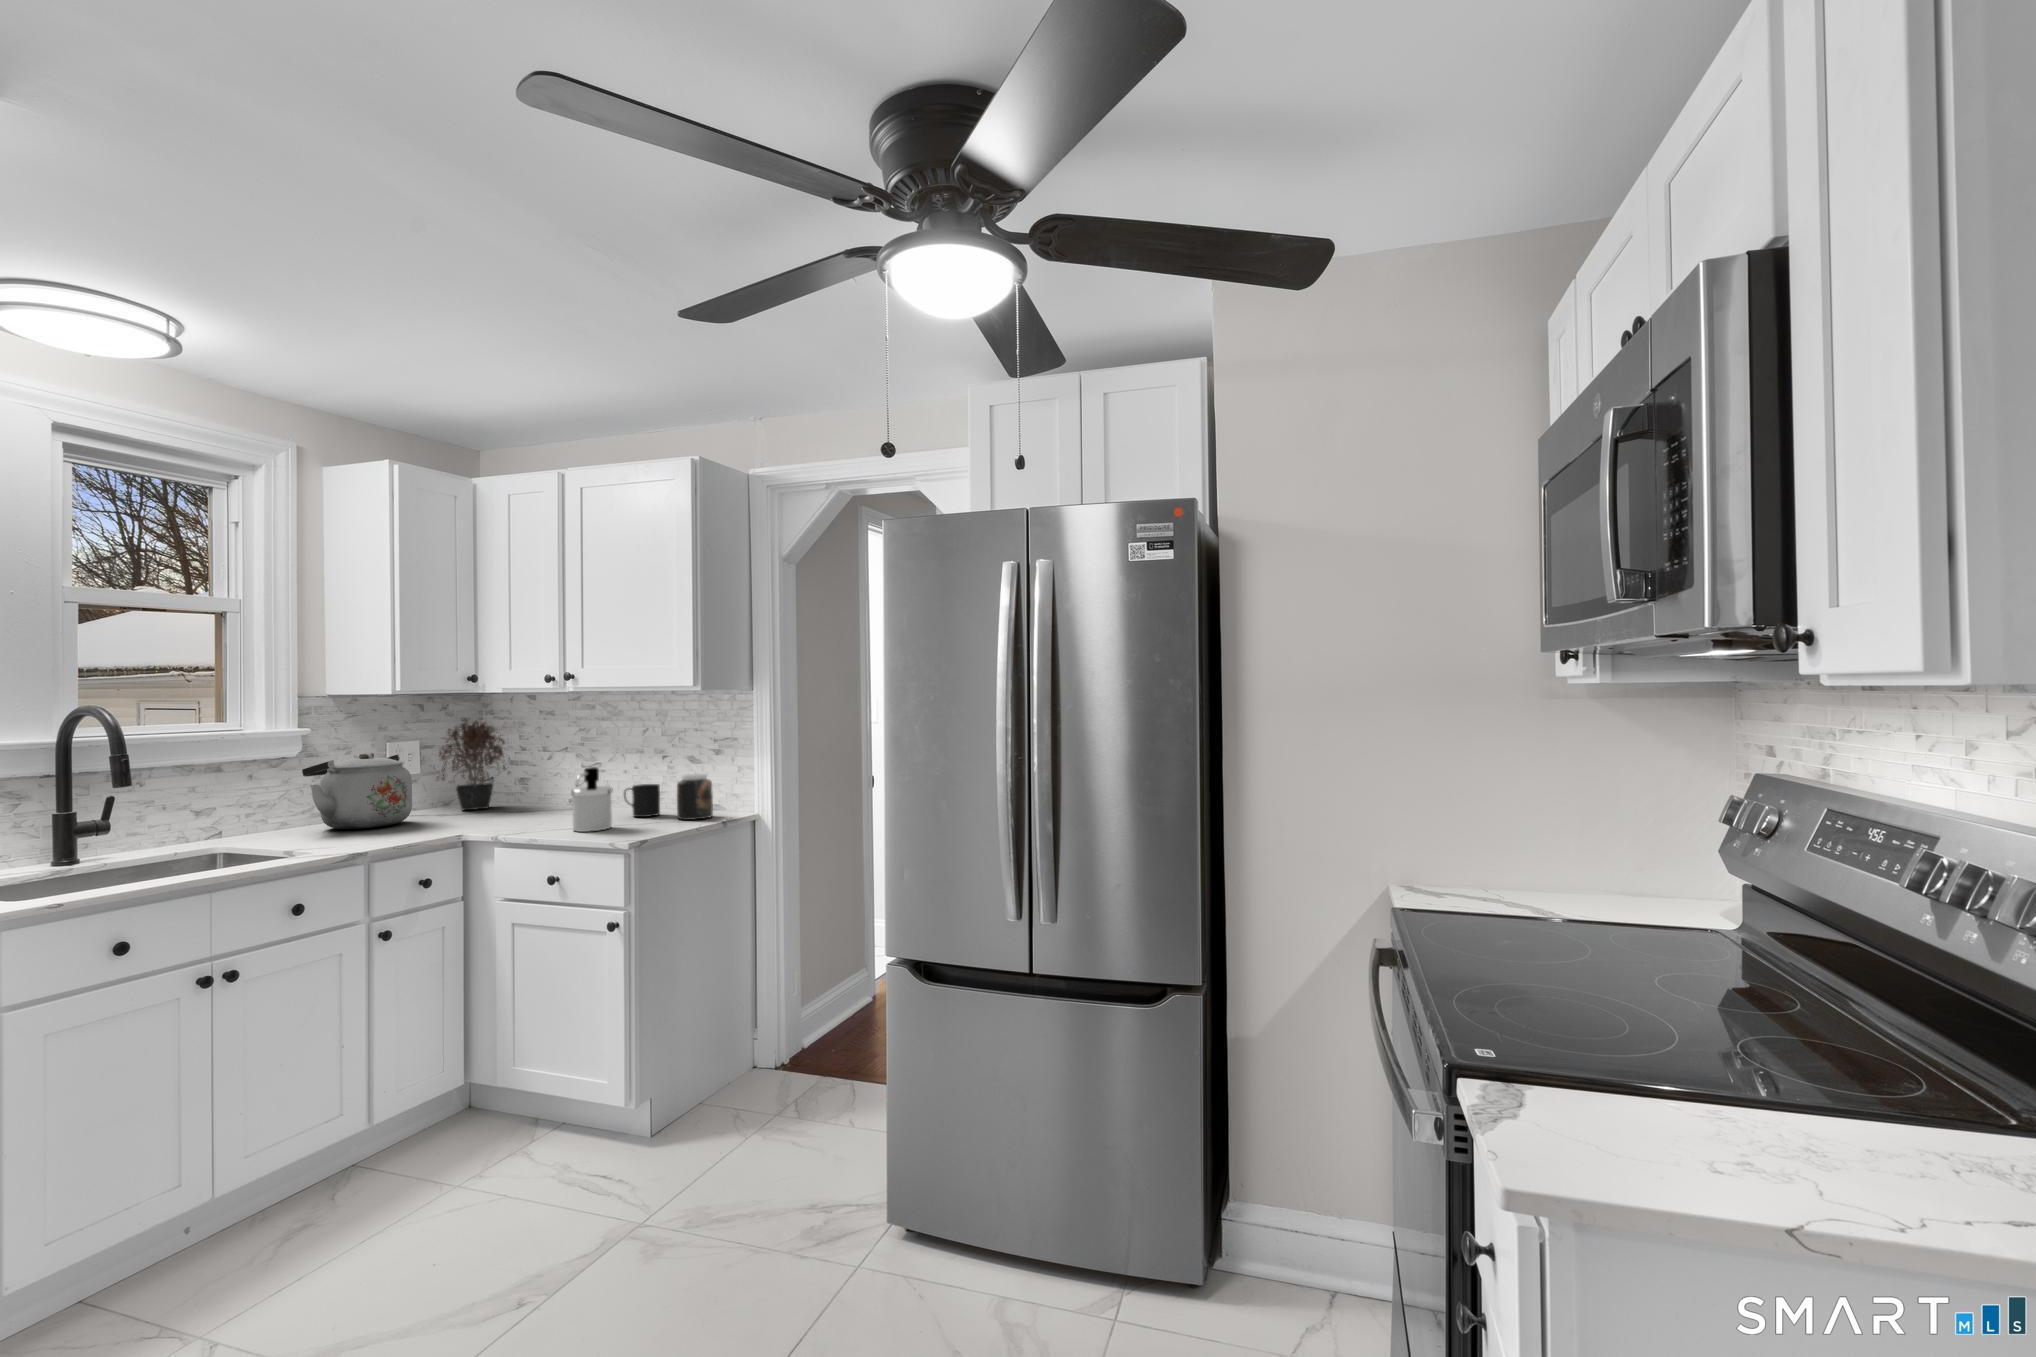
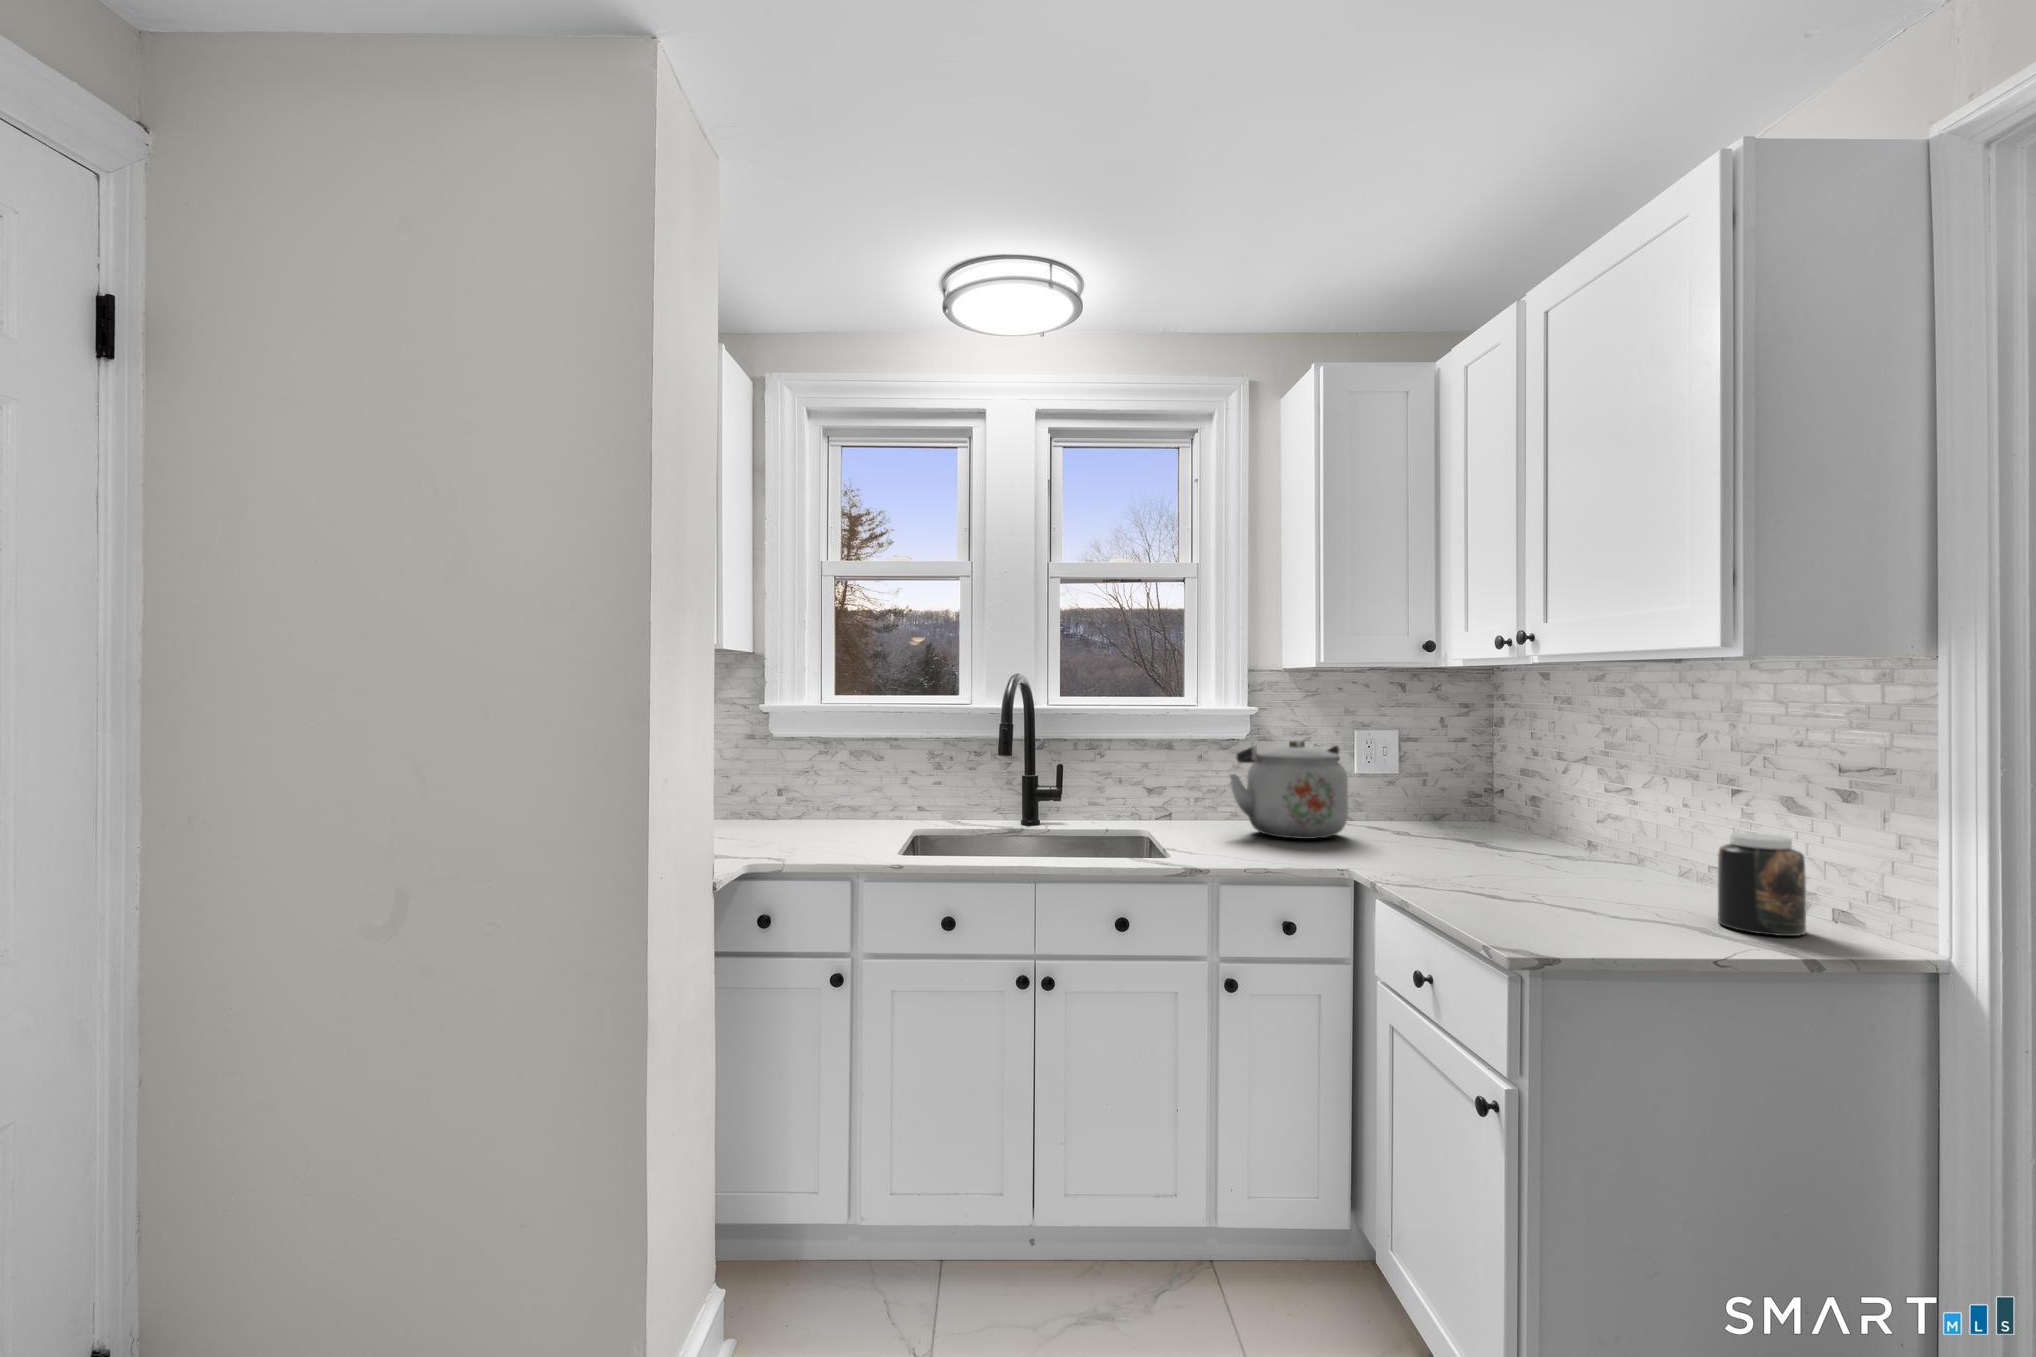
potted plant: present [439,721,510,810] -> none [1396,701,1505,836]
soap dispenser: present [571,767,613,832] -> none [1485,794,1572,912]
mug: present [624,784,660,817] -> none [1626,838,1699,904]

